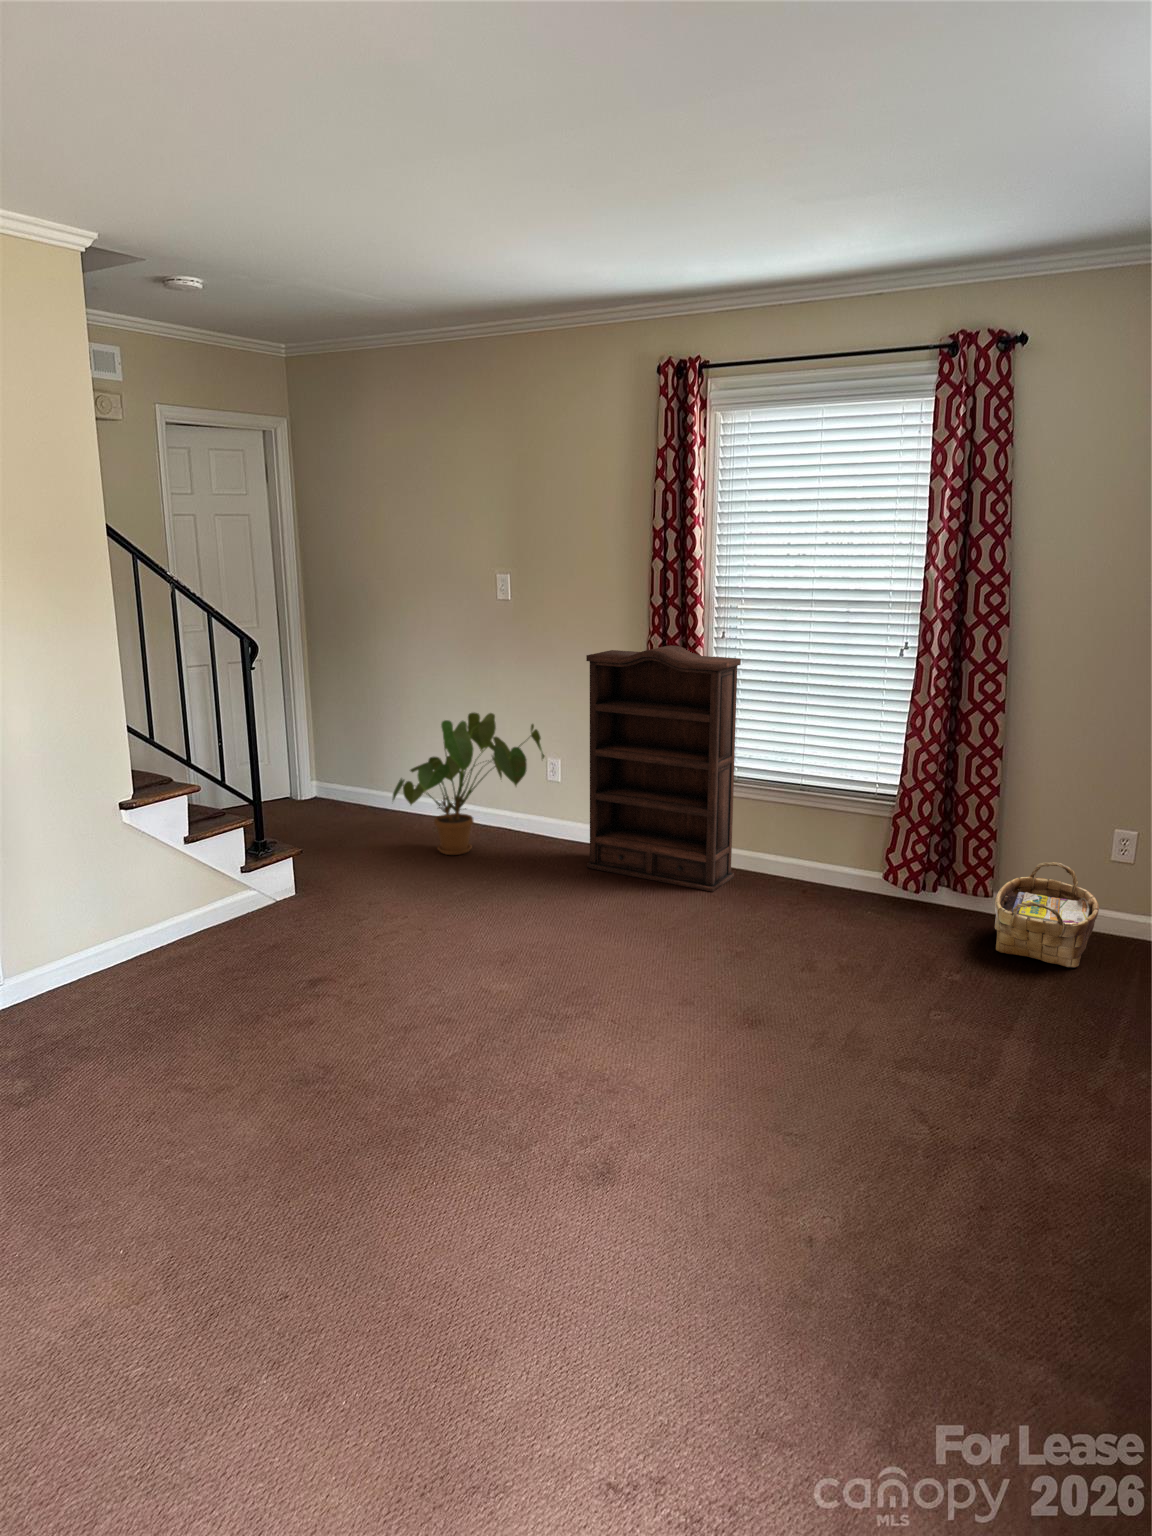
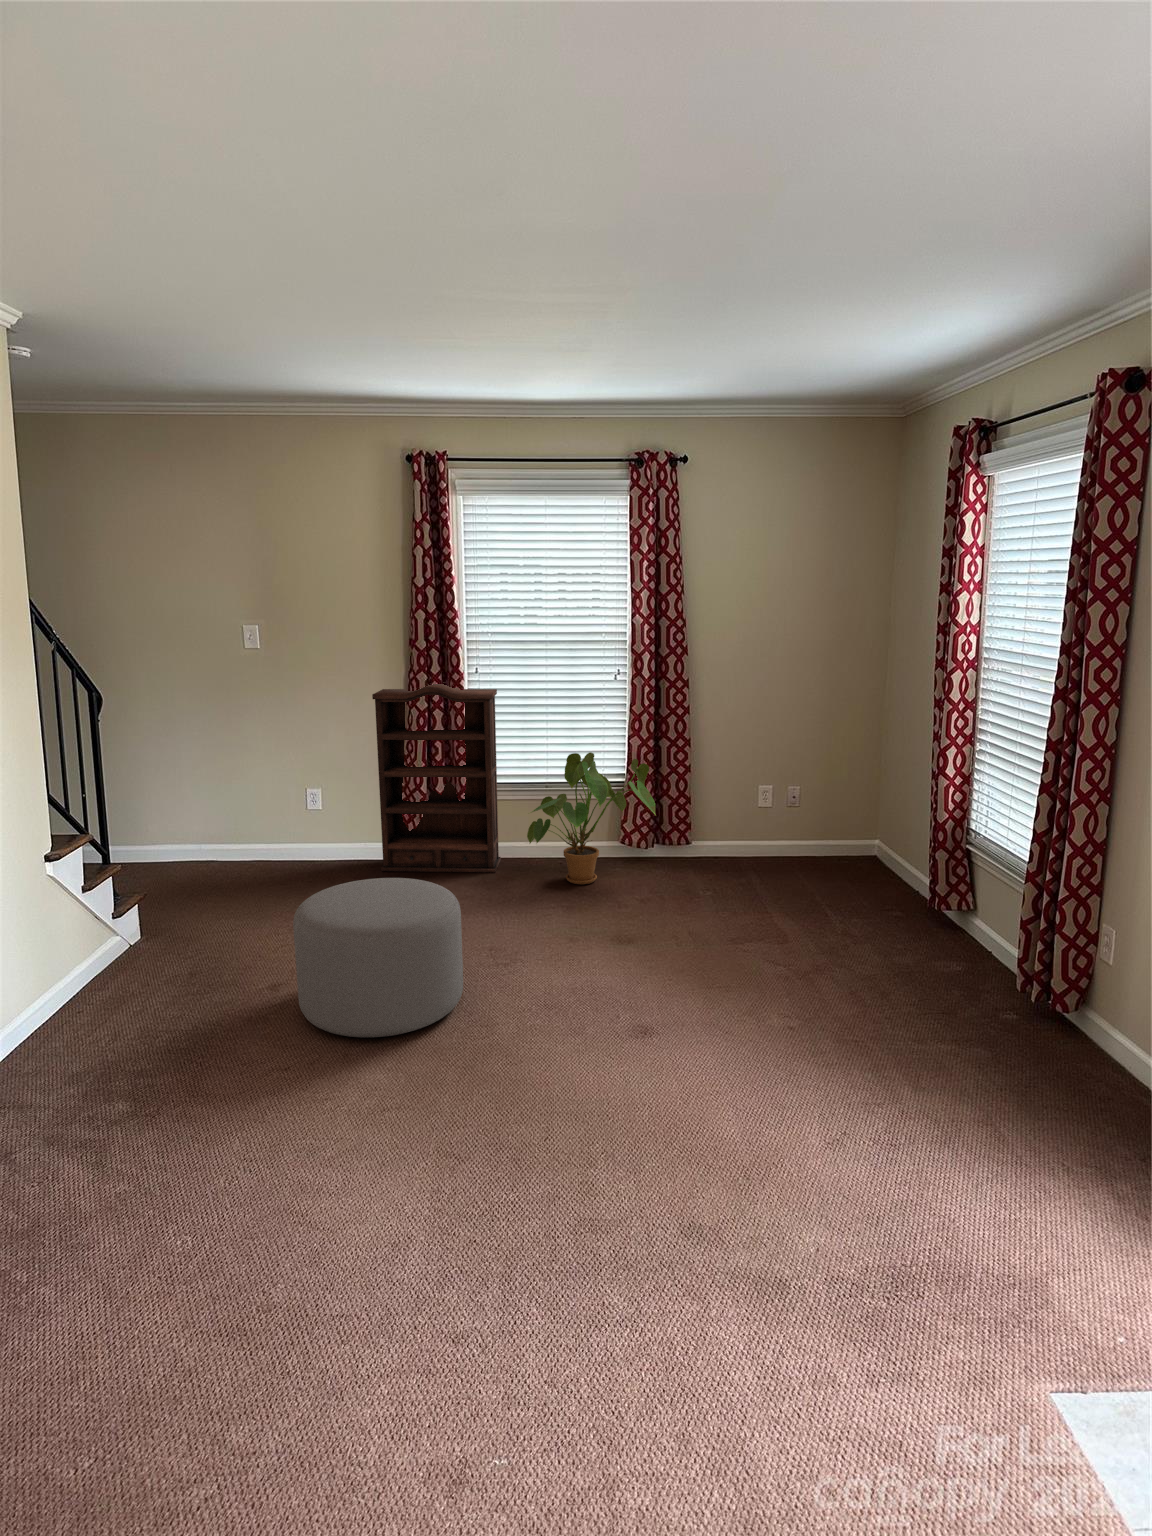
house plant: present [392,712,544,855] -> present [527,752,656,884]
woven basket: present [995,862,1099,967] -> none [703,813,767,880]
ottoman: none [333,876,537,1074] -> present [293,878,463,1037]

